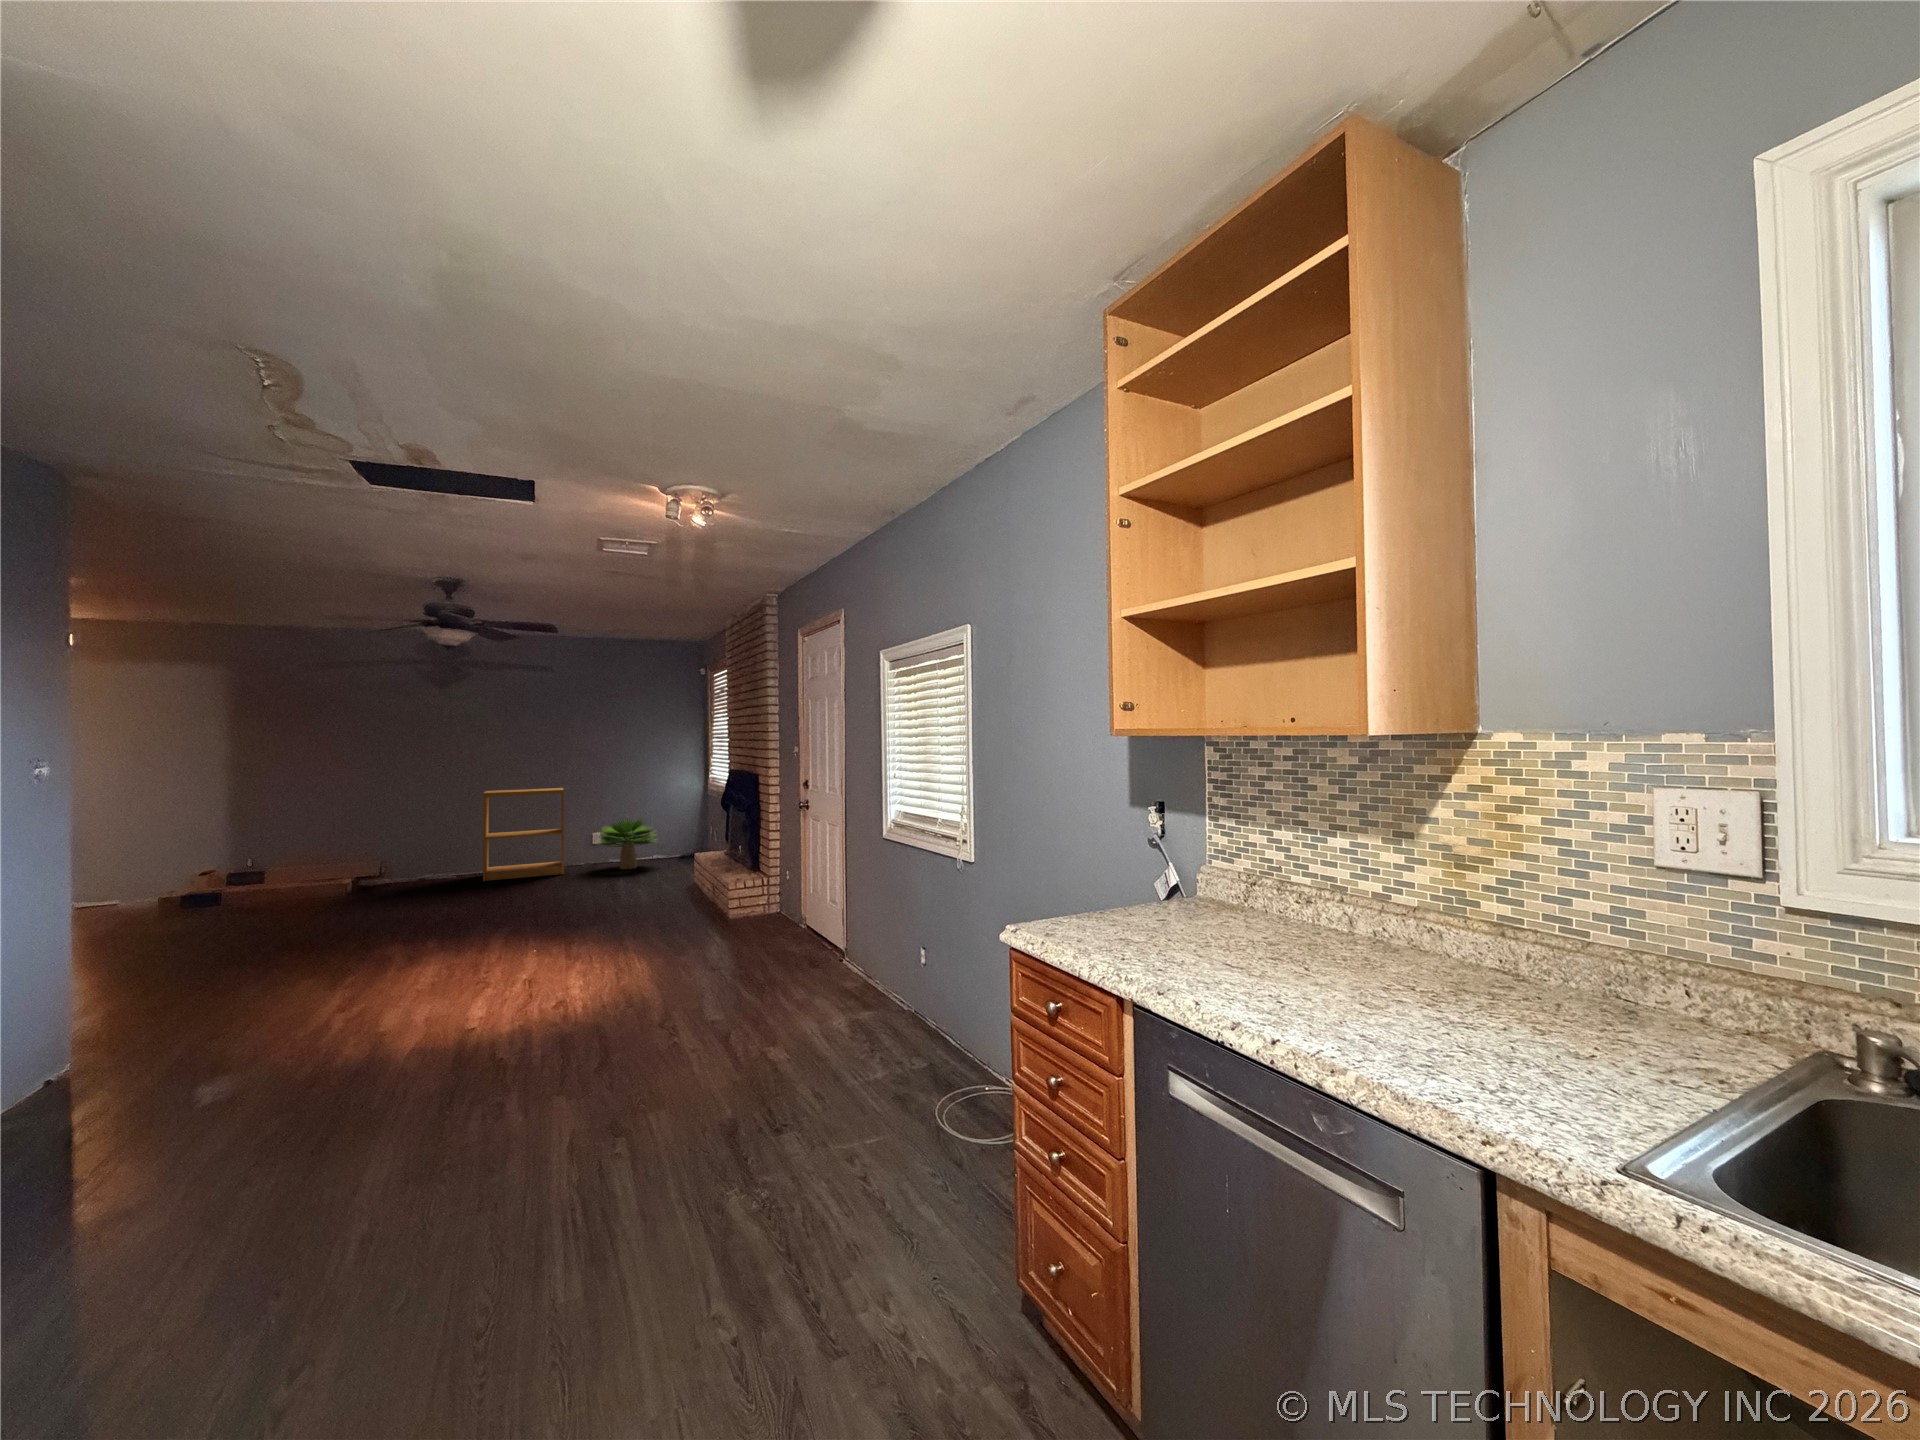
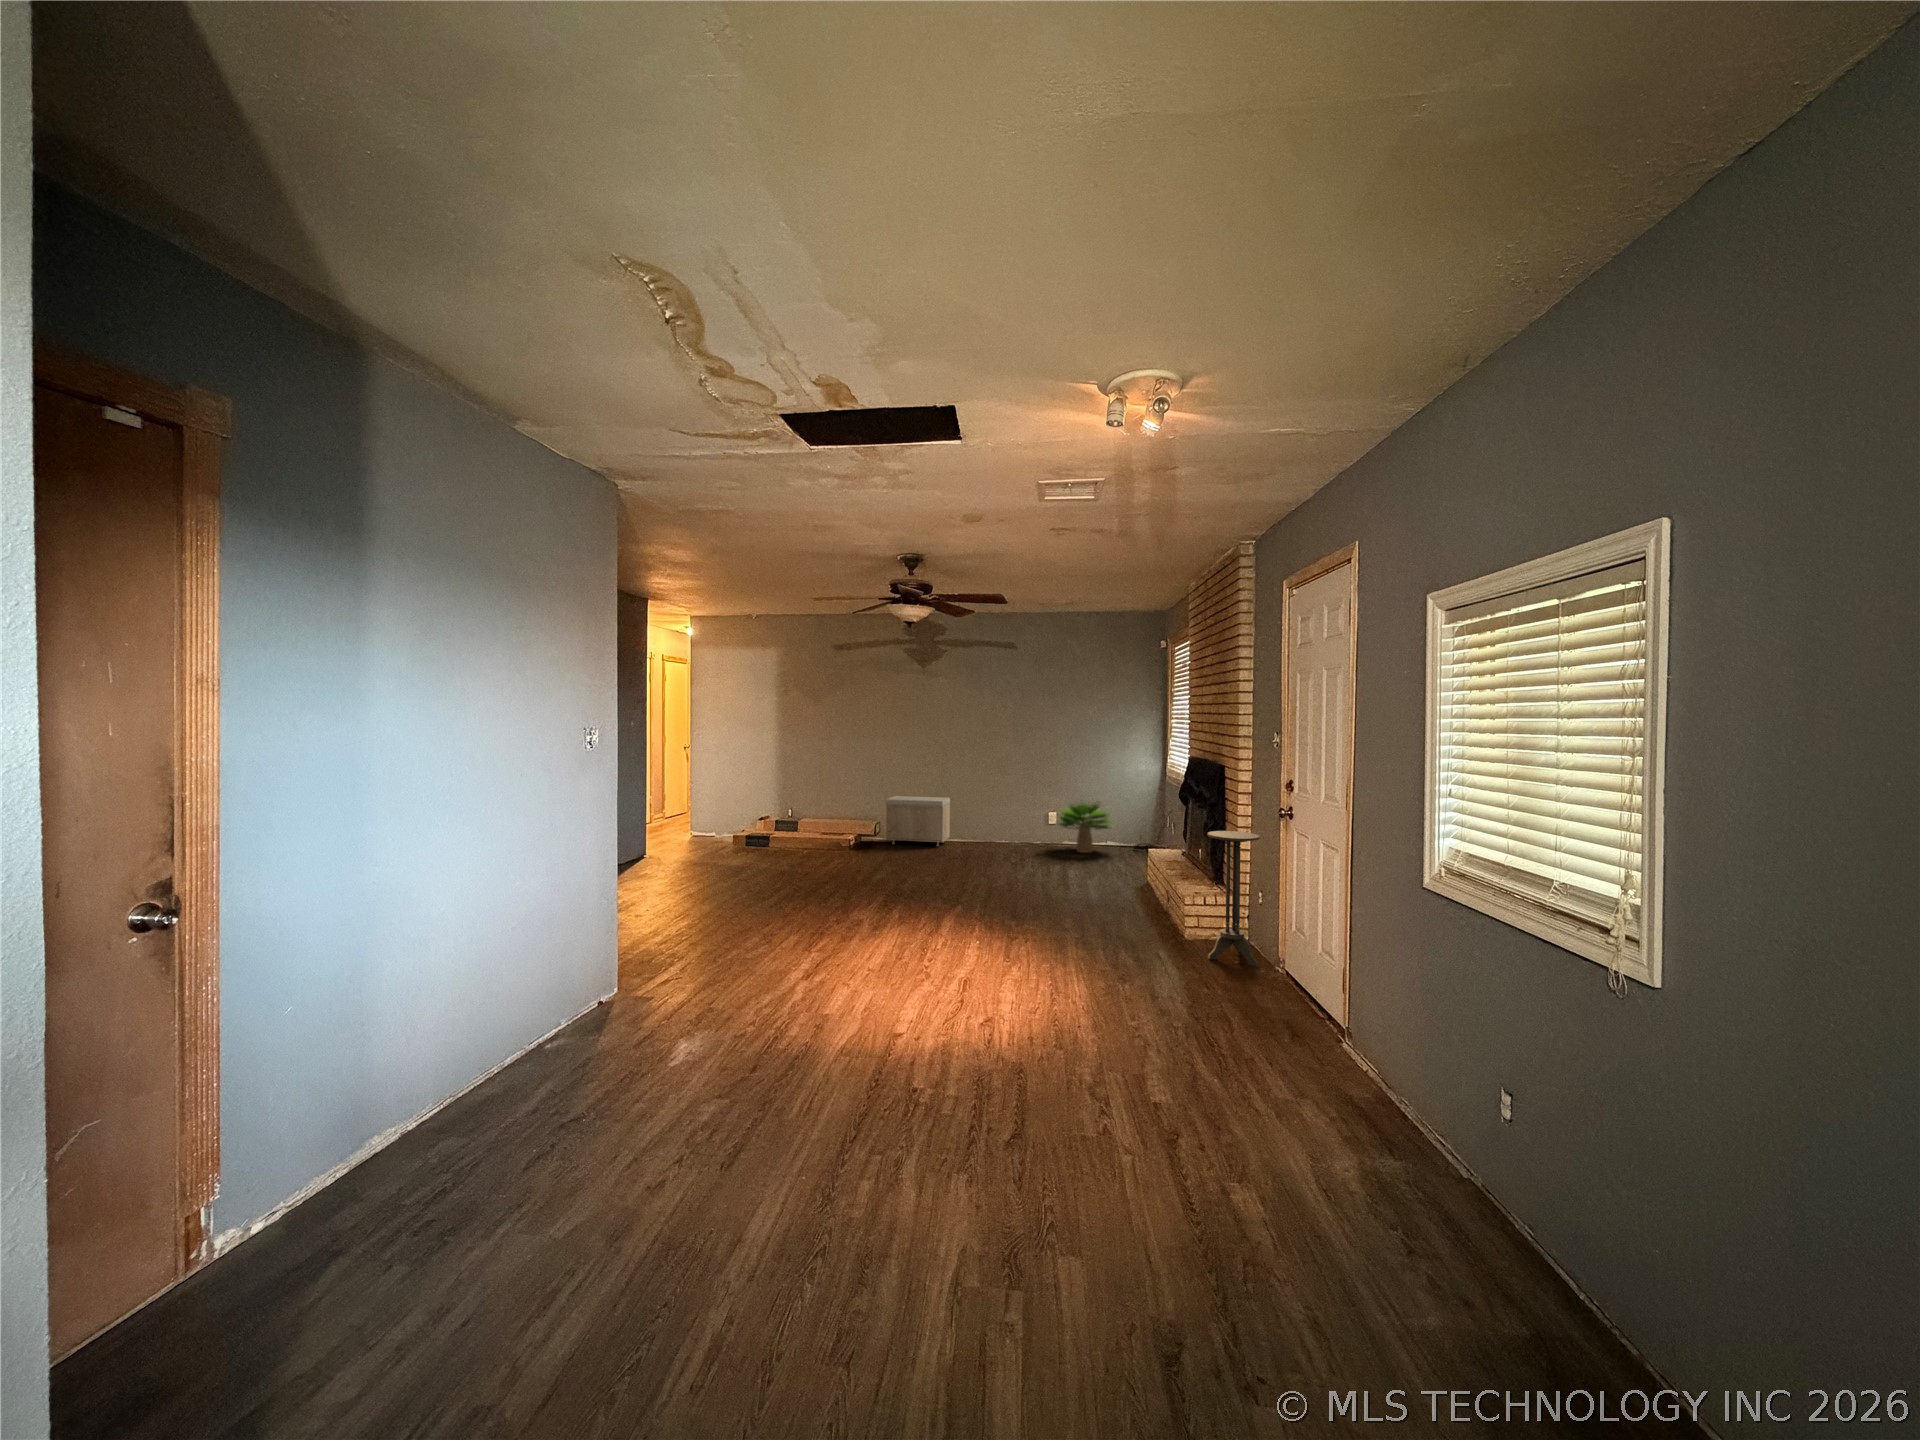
bookshelf: present [483,788,564,881] -> none [959,764,1027,851]
side table: none [746,825,787,931] -> present [1208,831,1260,967]
storage bench: none [383,828,469,887] -> present [886,796,950,846]

